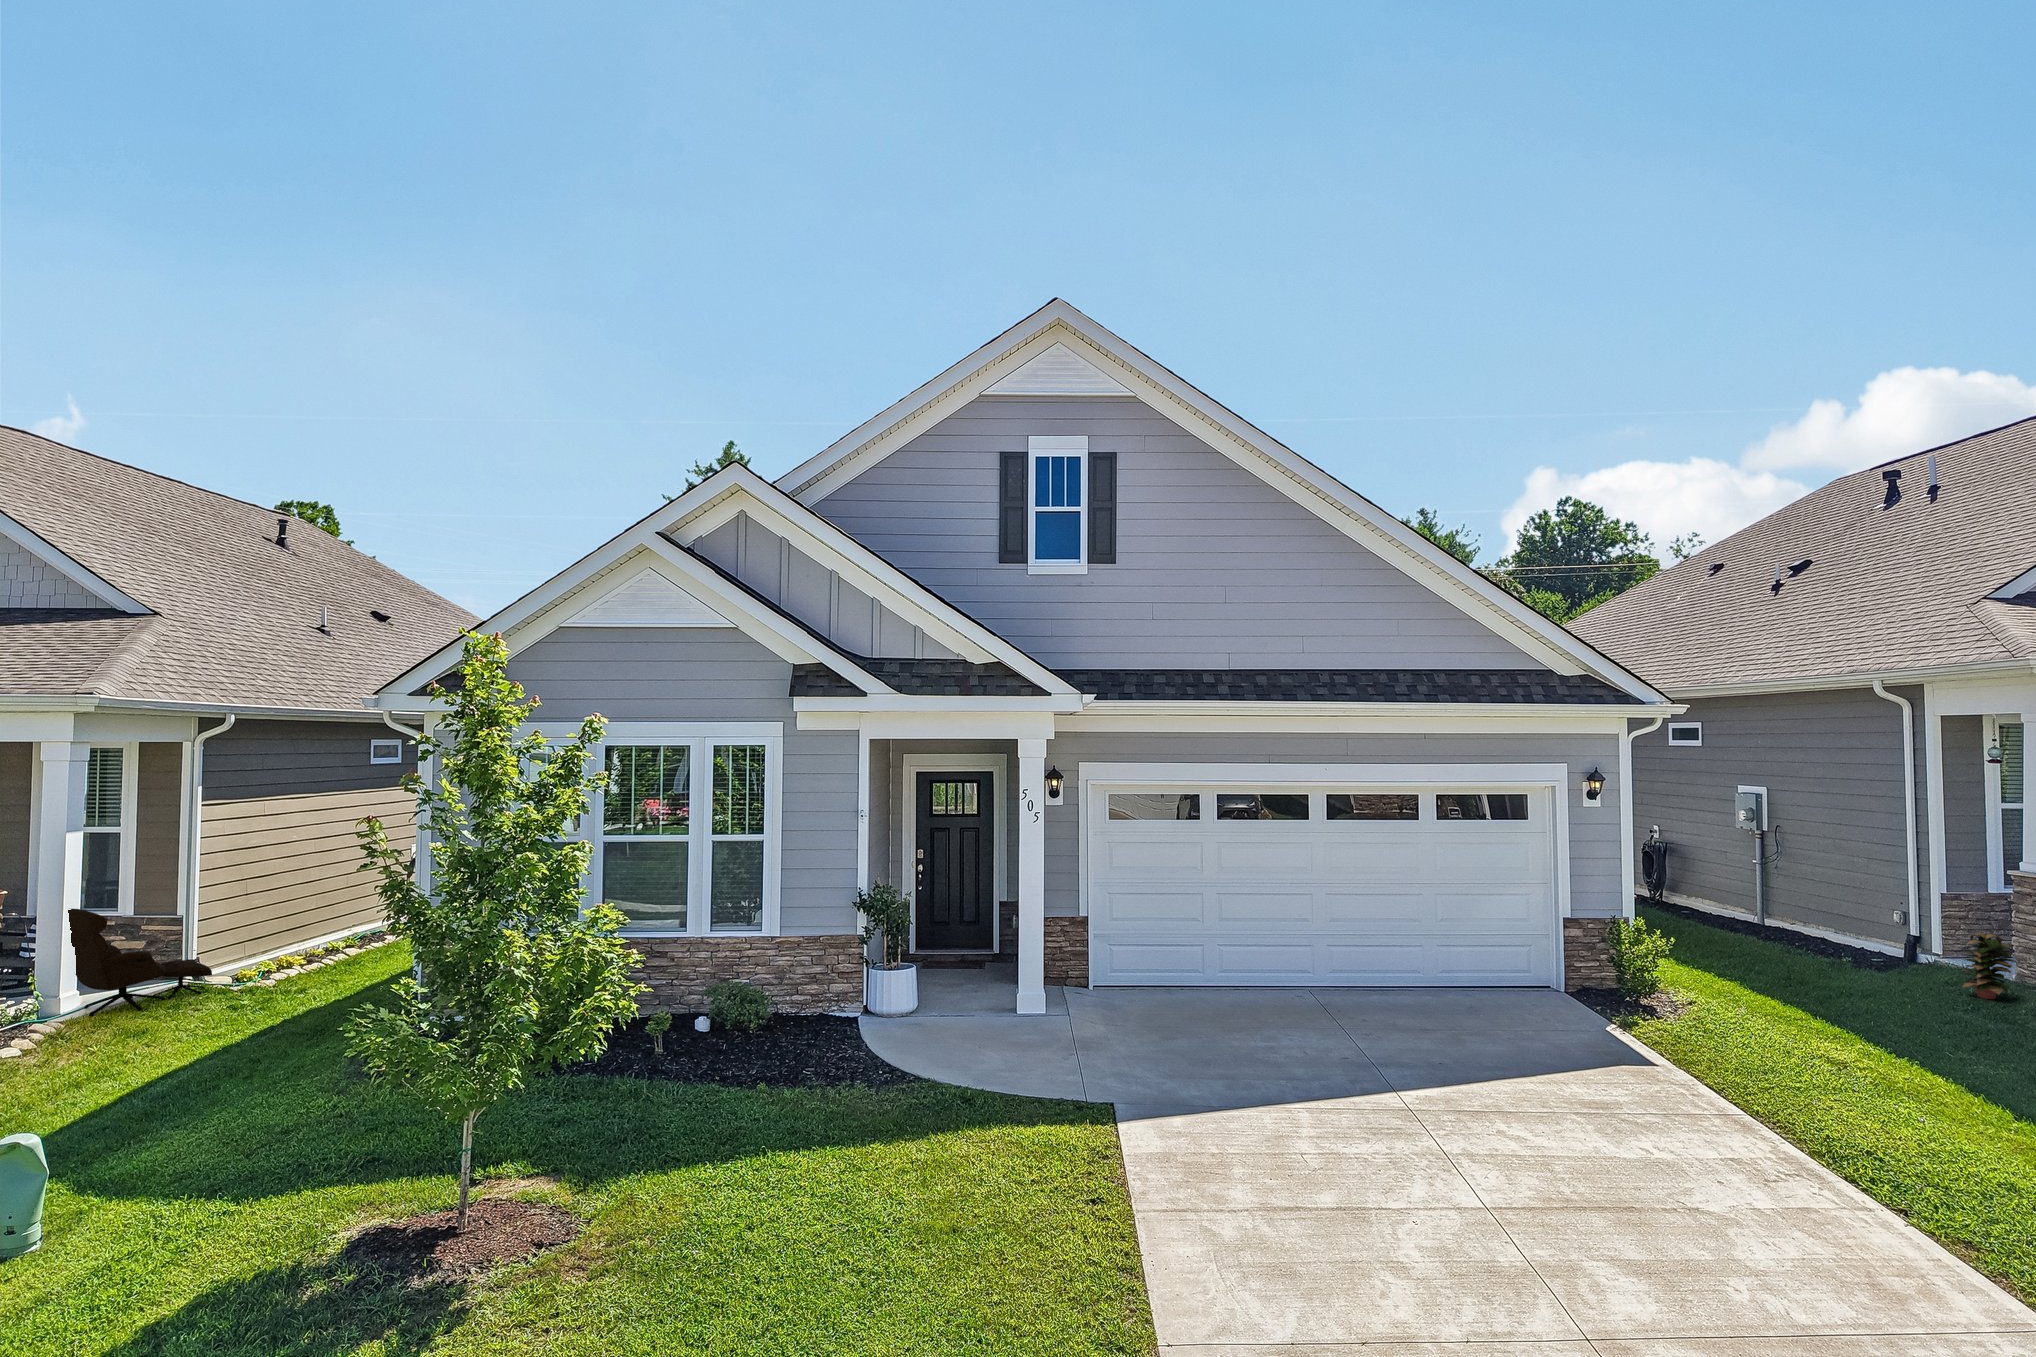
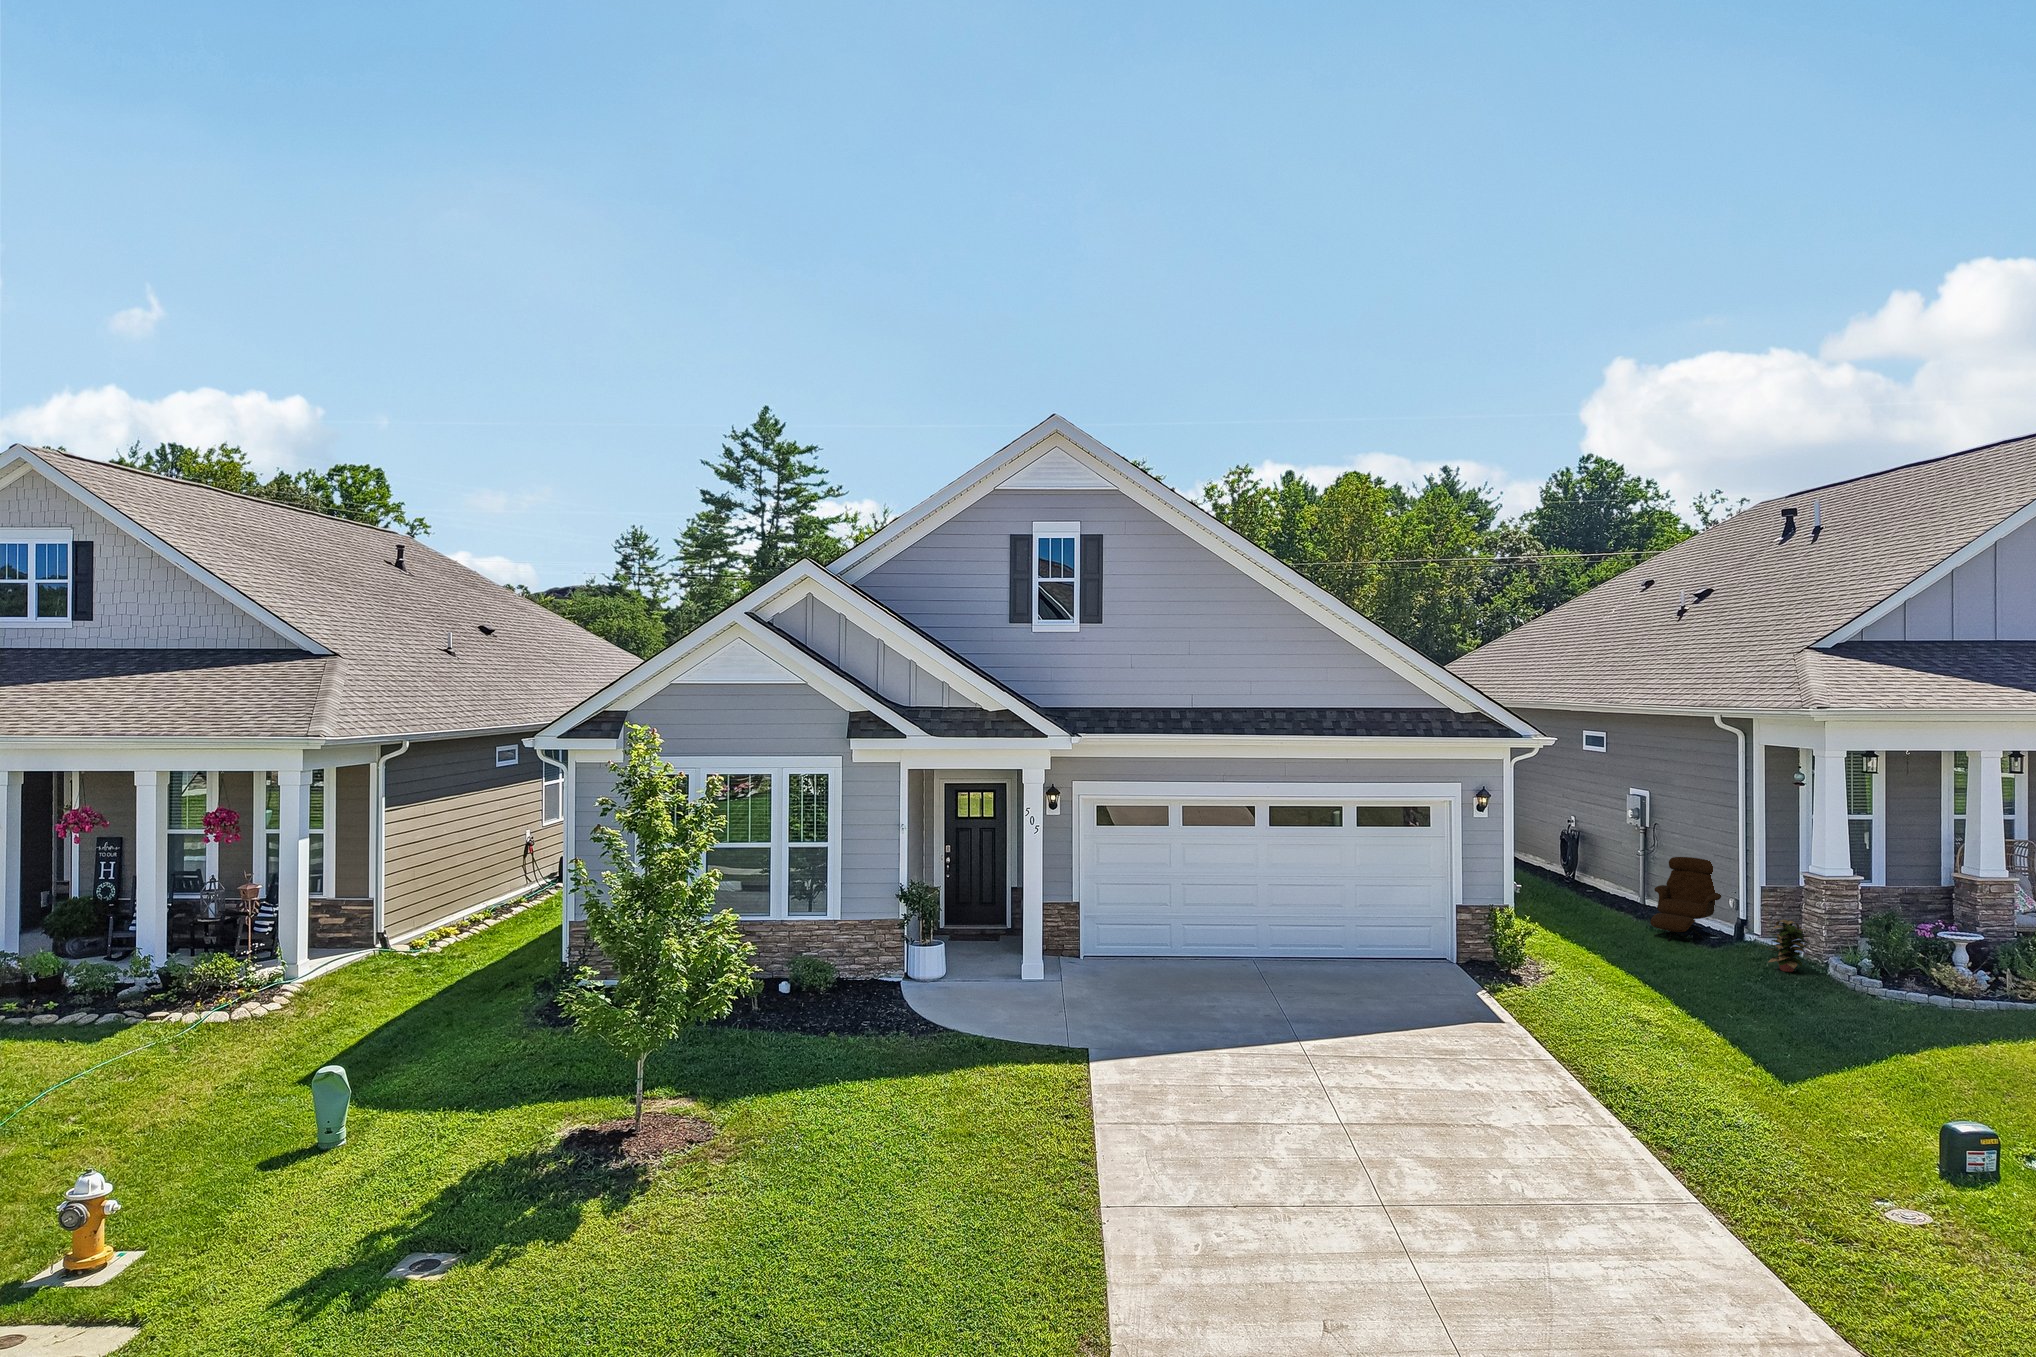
lounge chair: present [68,909,212,1016] -> present [1651,857,1721,942]

